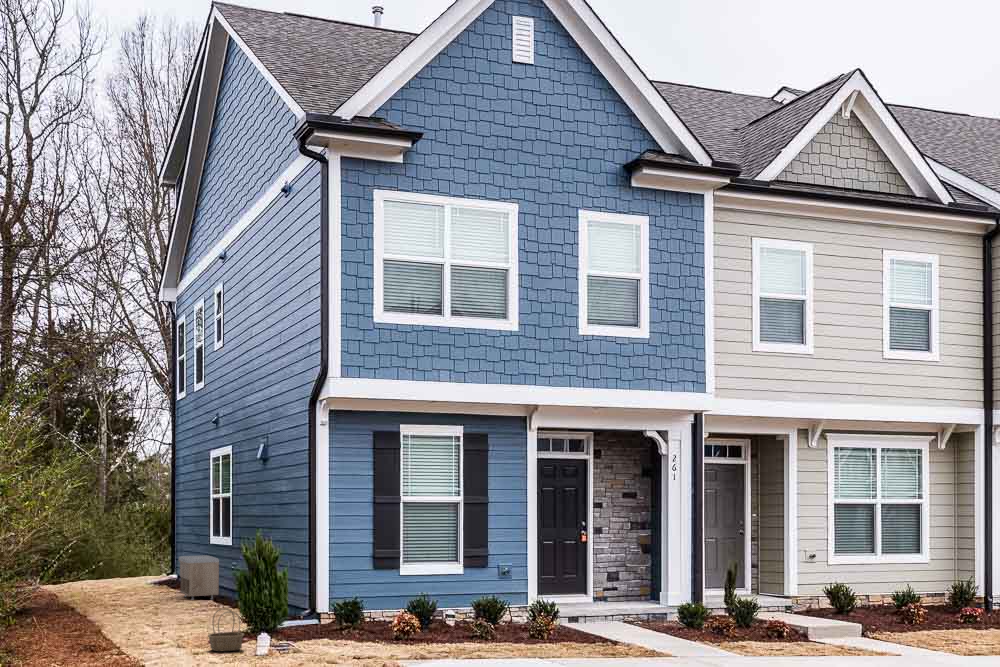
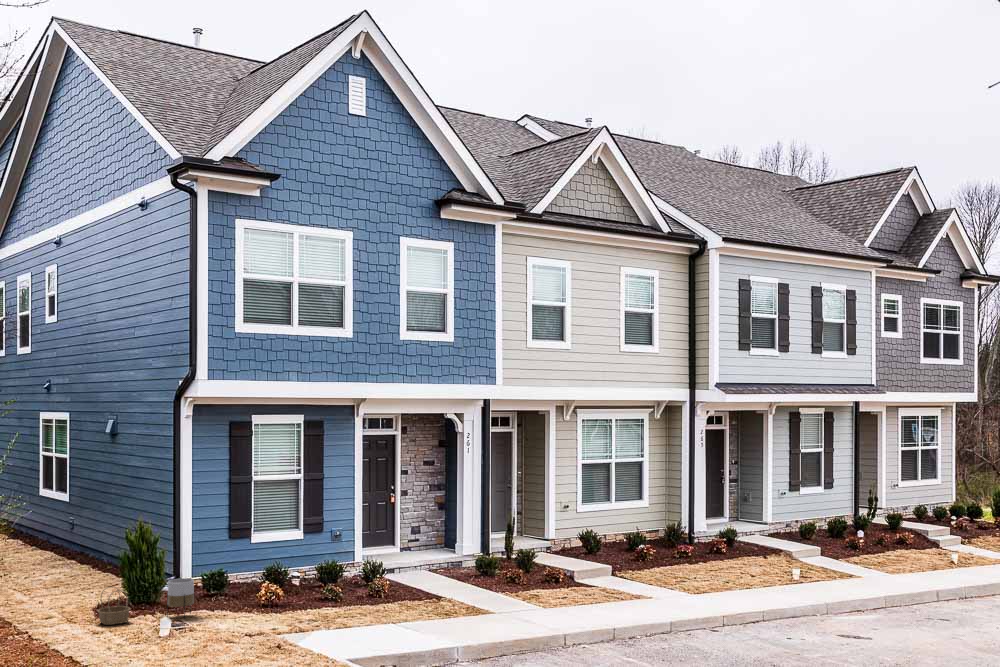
storage bench: present [179,555,219,600] -> none [28,515,68,556]
planter: none [287,604,317,651] -> present [167,578,194,618]

